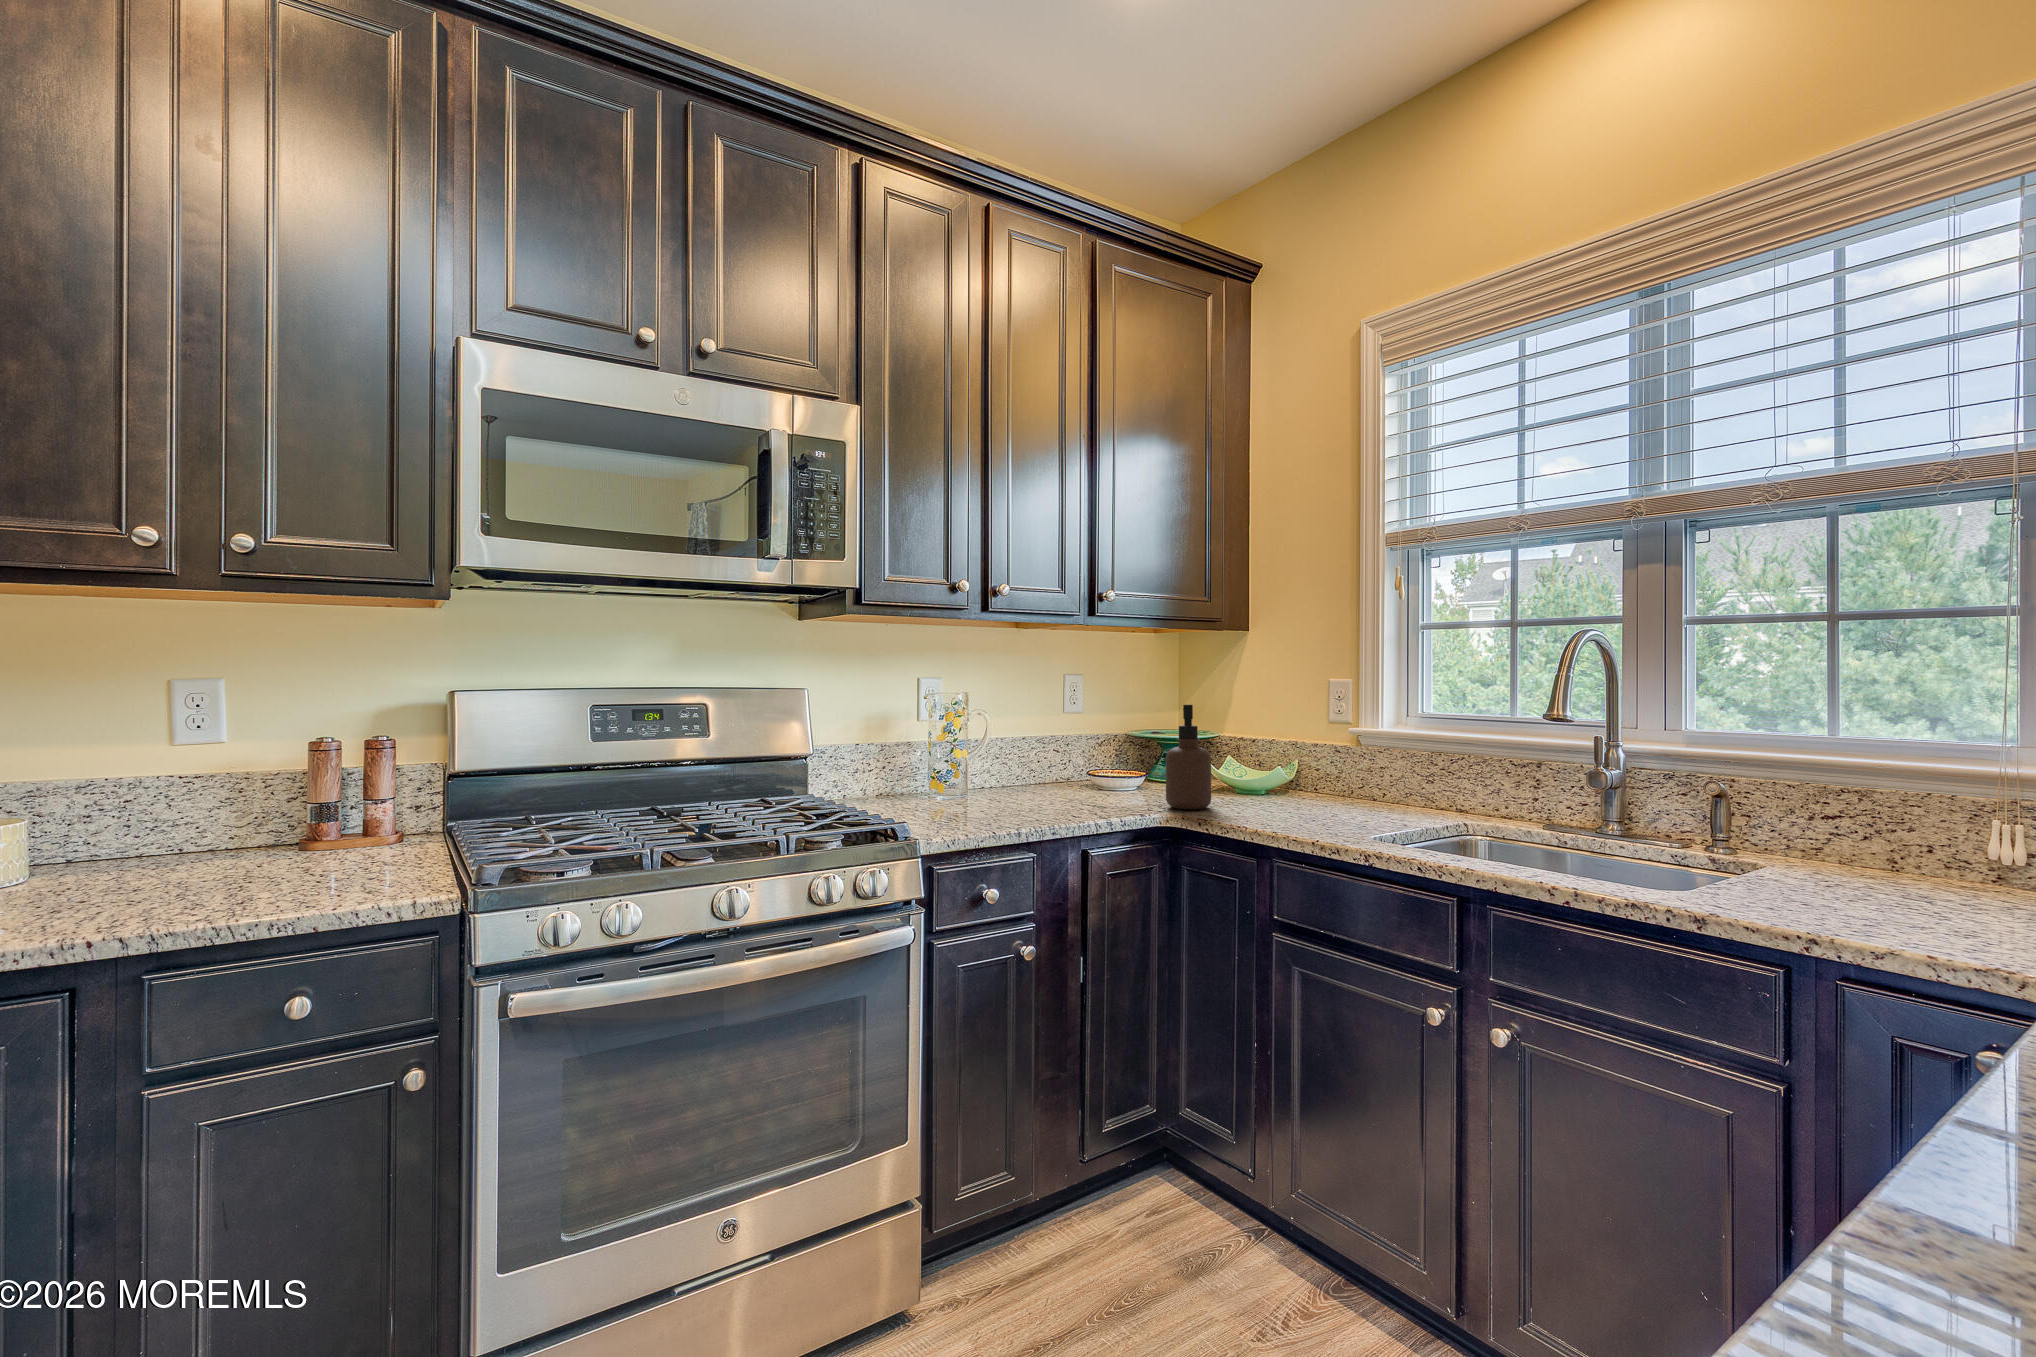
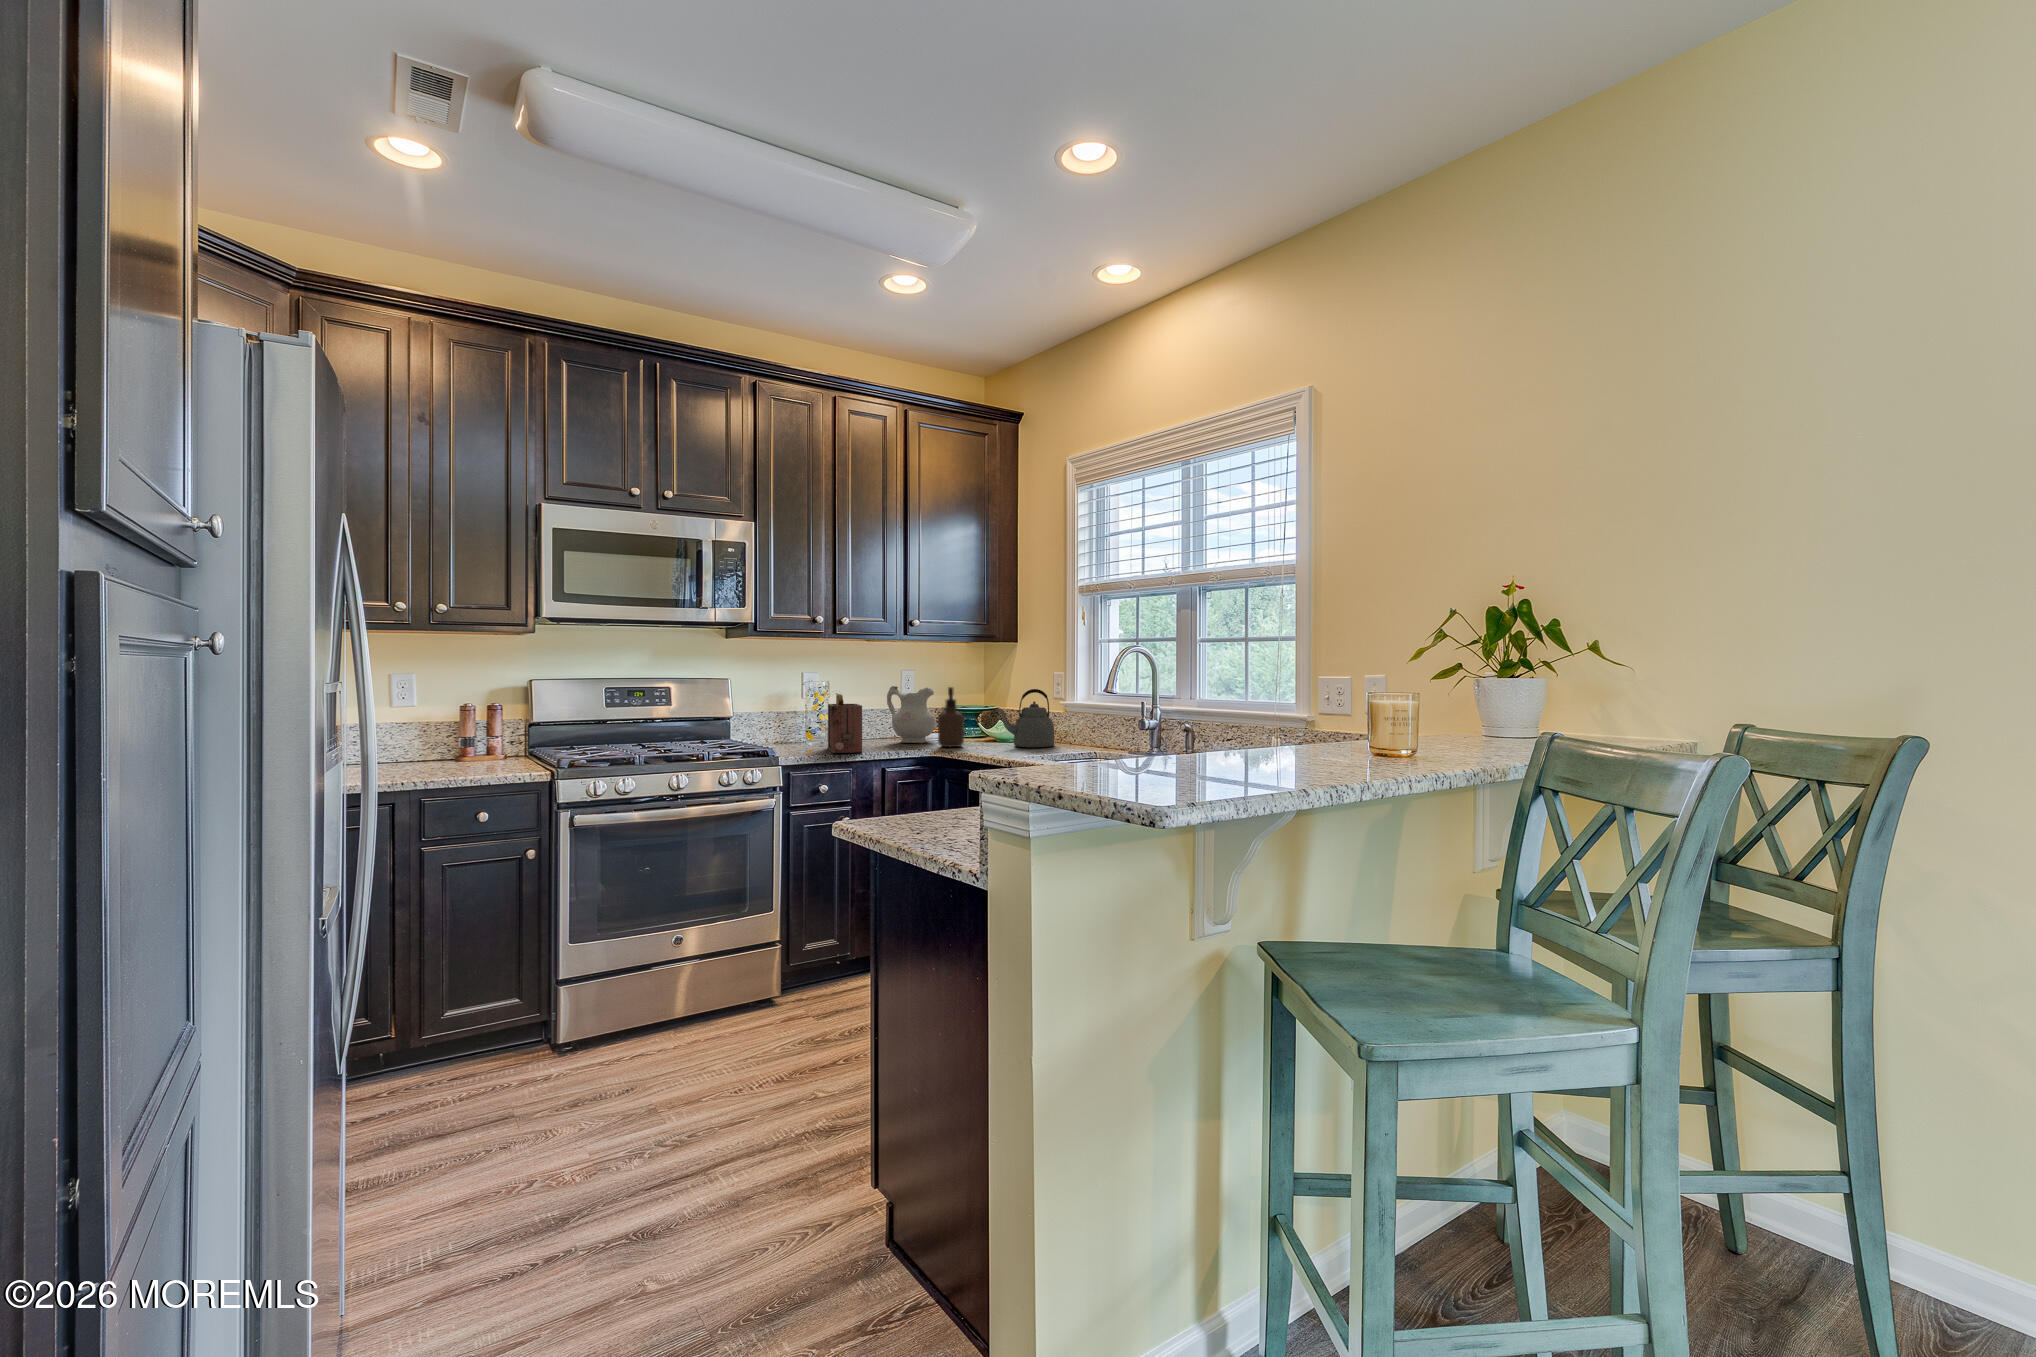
ceramic pitcher: none [1062,702,1145,798] -> present [887,686,936,743]
kettle: none [1274,708,1375,812] -> present [996,689,1055,747]
toaster: none [974,716,1046,823] -> present [828,694,862,753]

